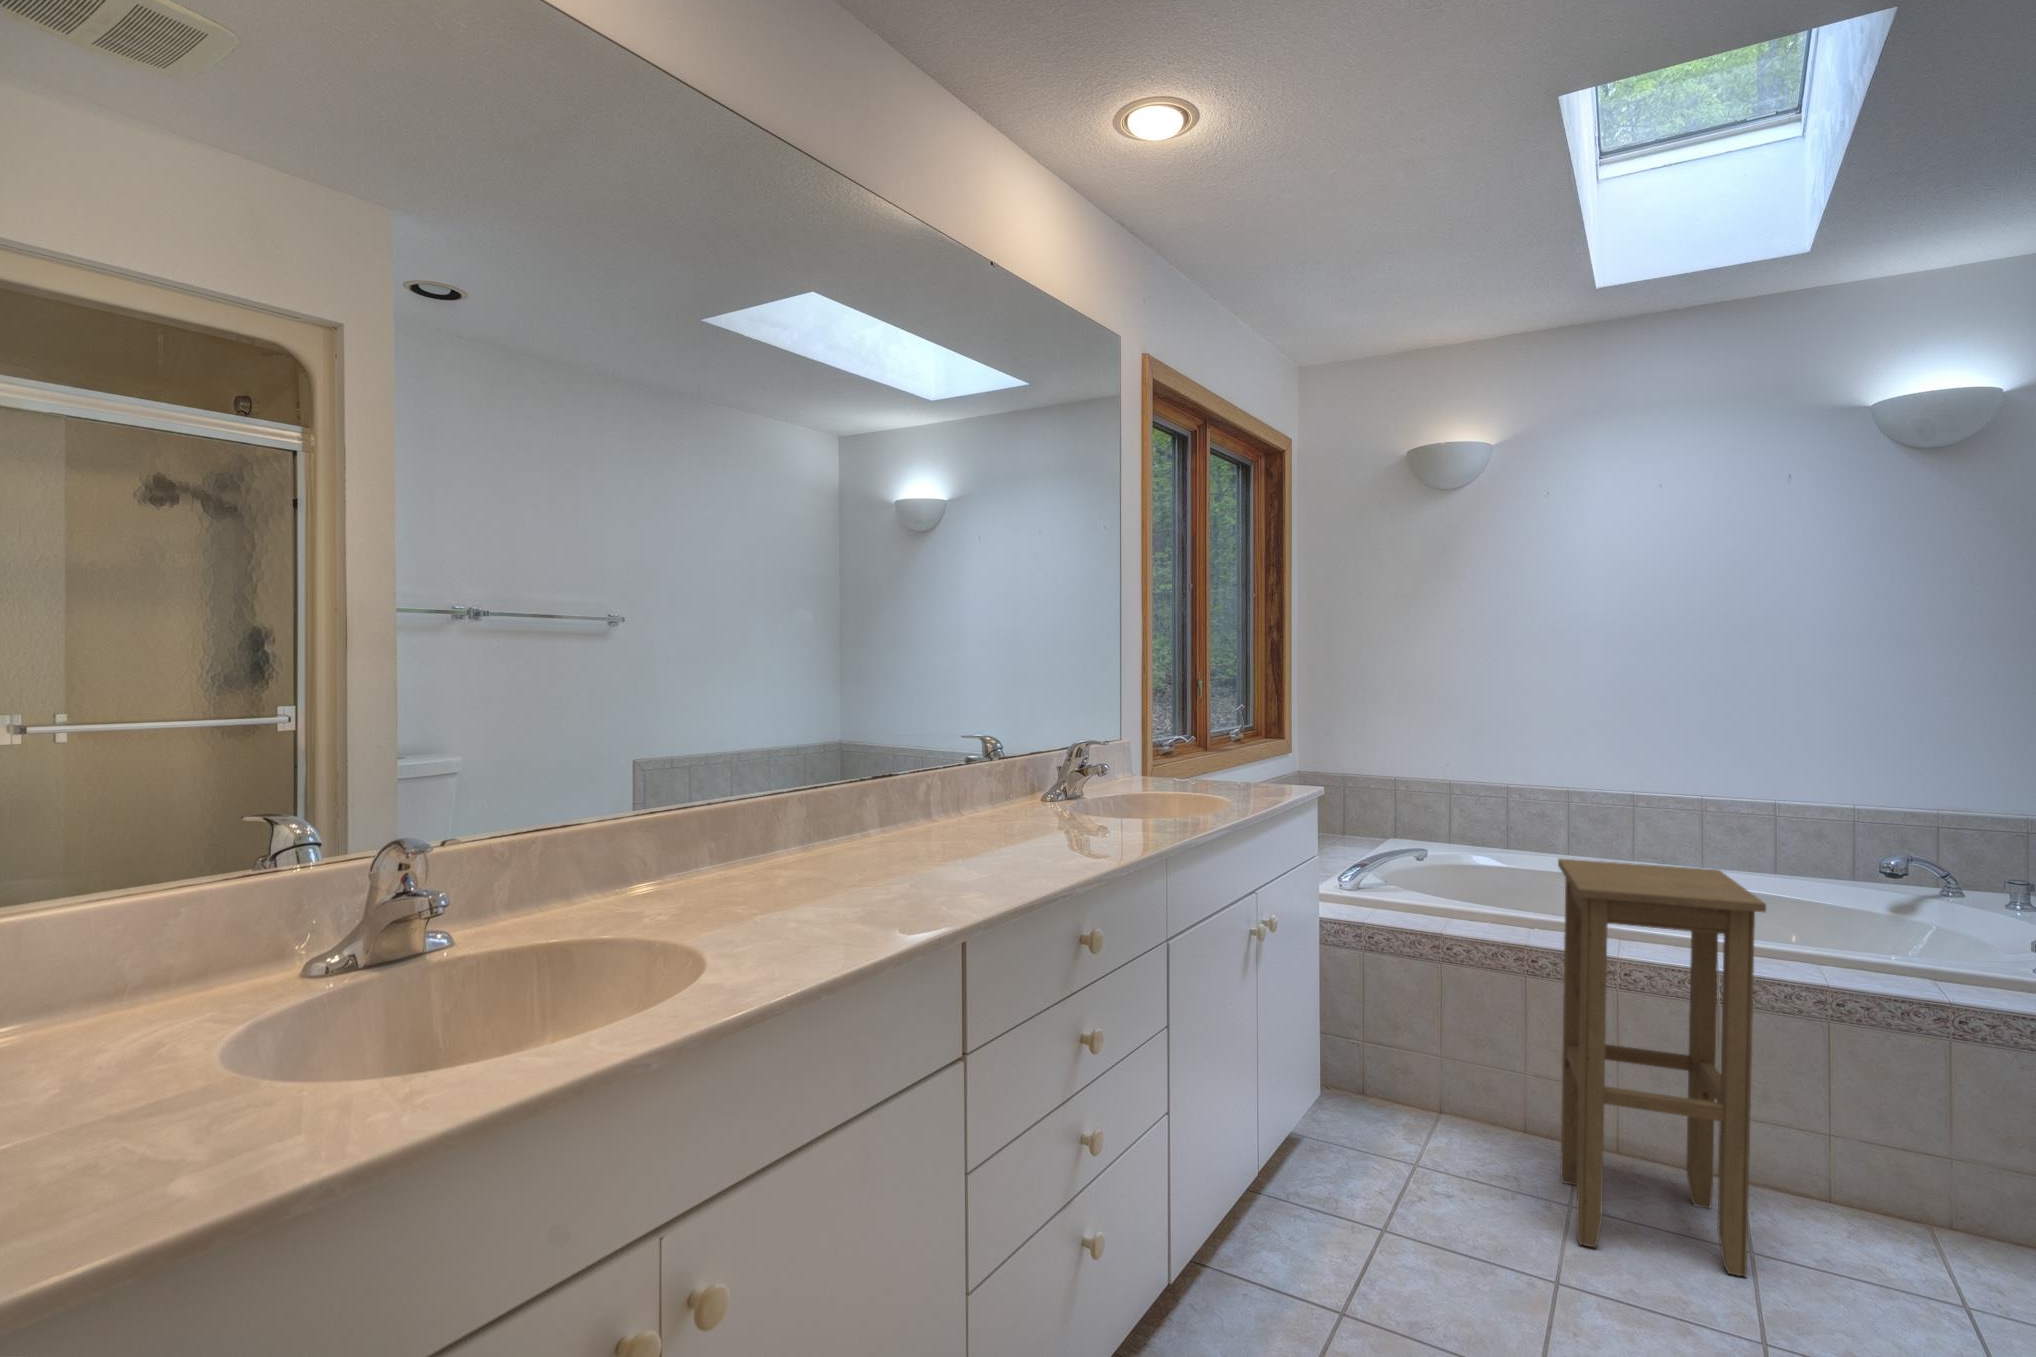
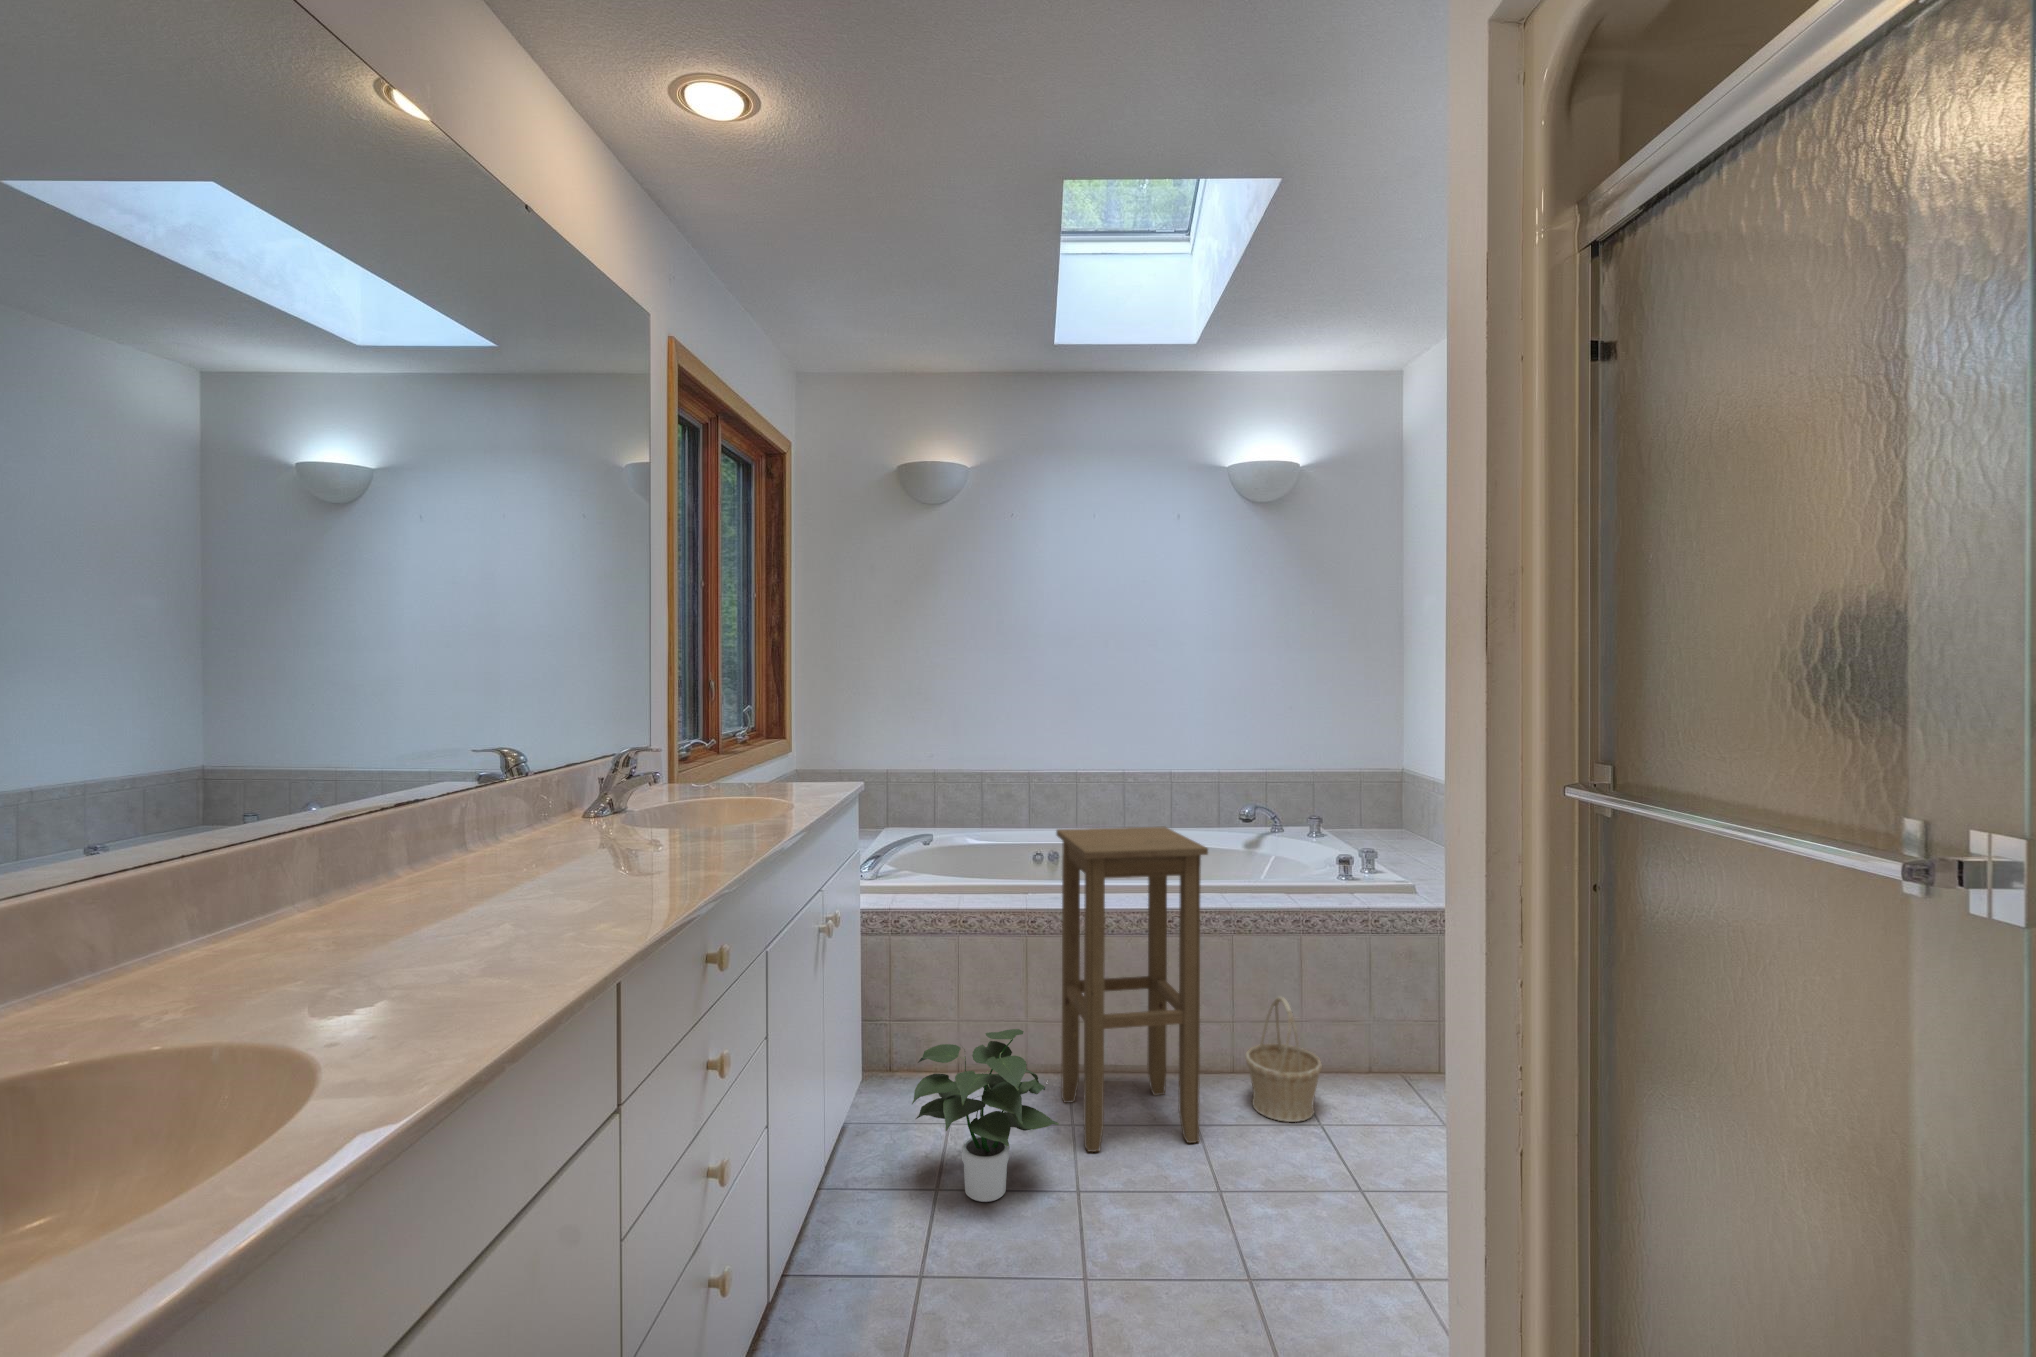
potted plant: none [1353,1076,1533,1261] -> present [912,1029,1059,1202]
basket: none [1839,1120,1975,1298] -> present [1245,997,1322,1122]

